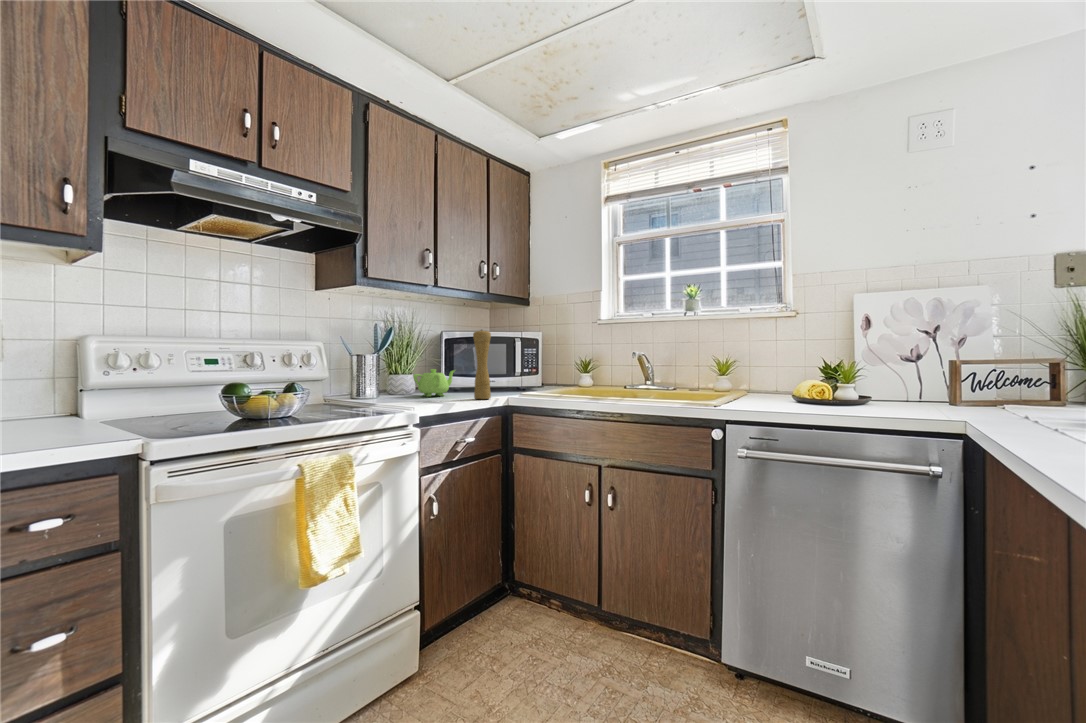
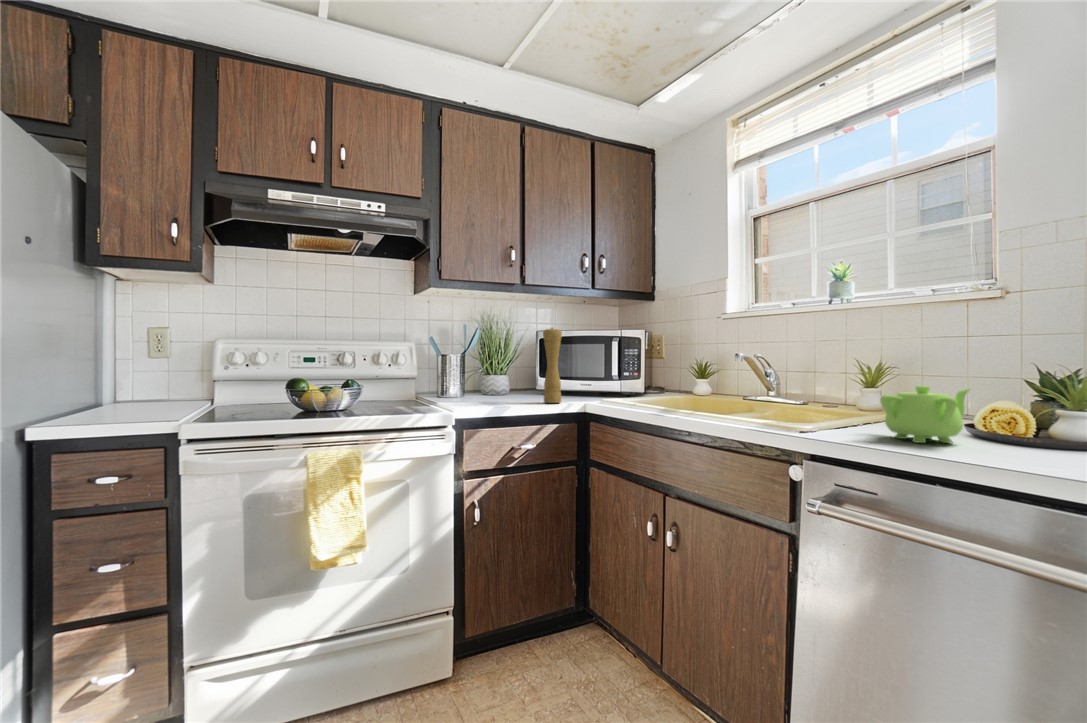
teapot: present [413,369,454,397] -> present [880,386,970,443]

